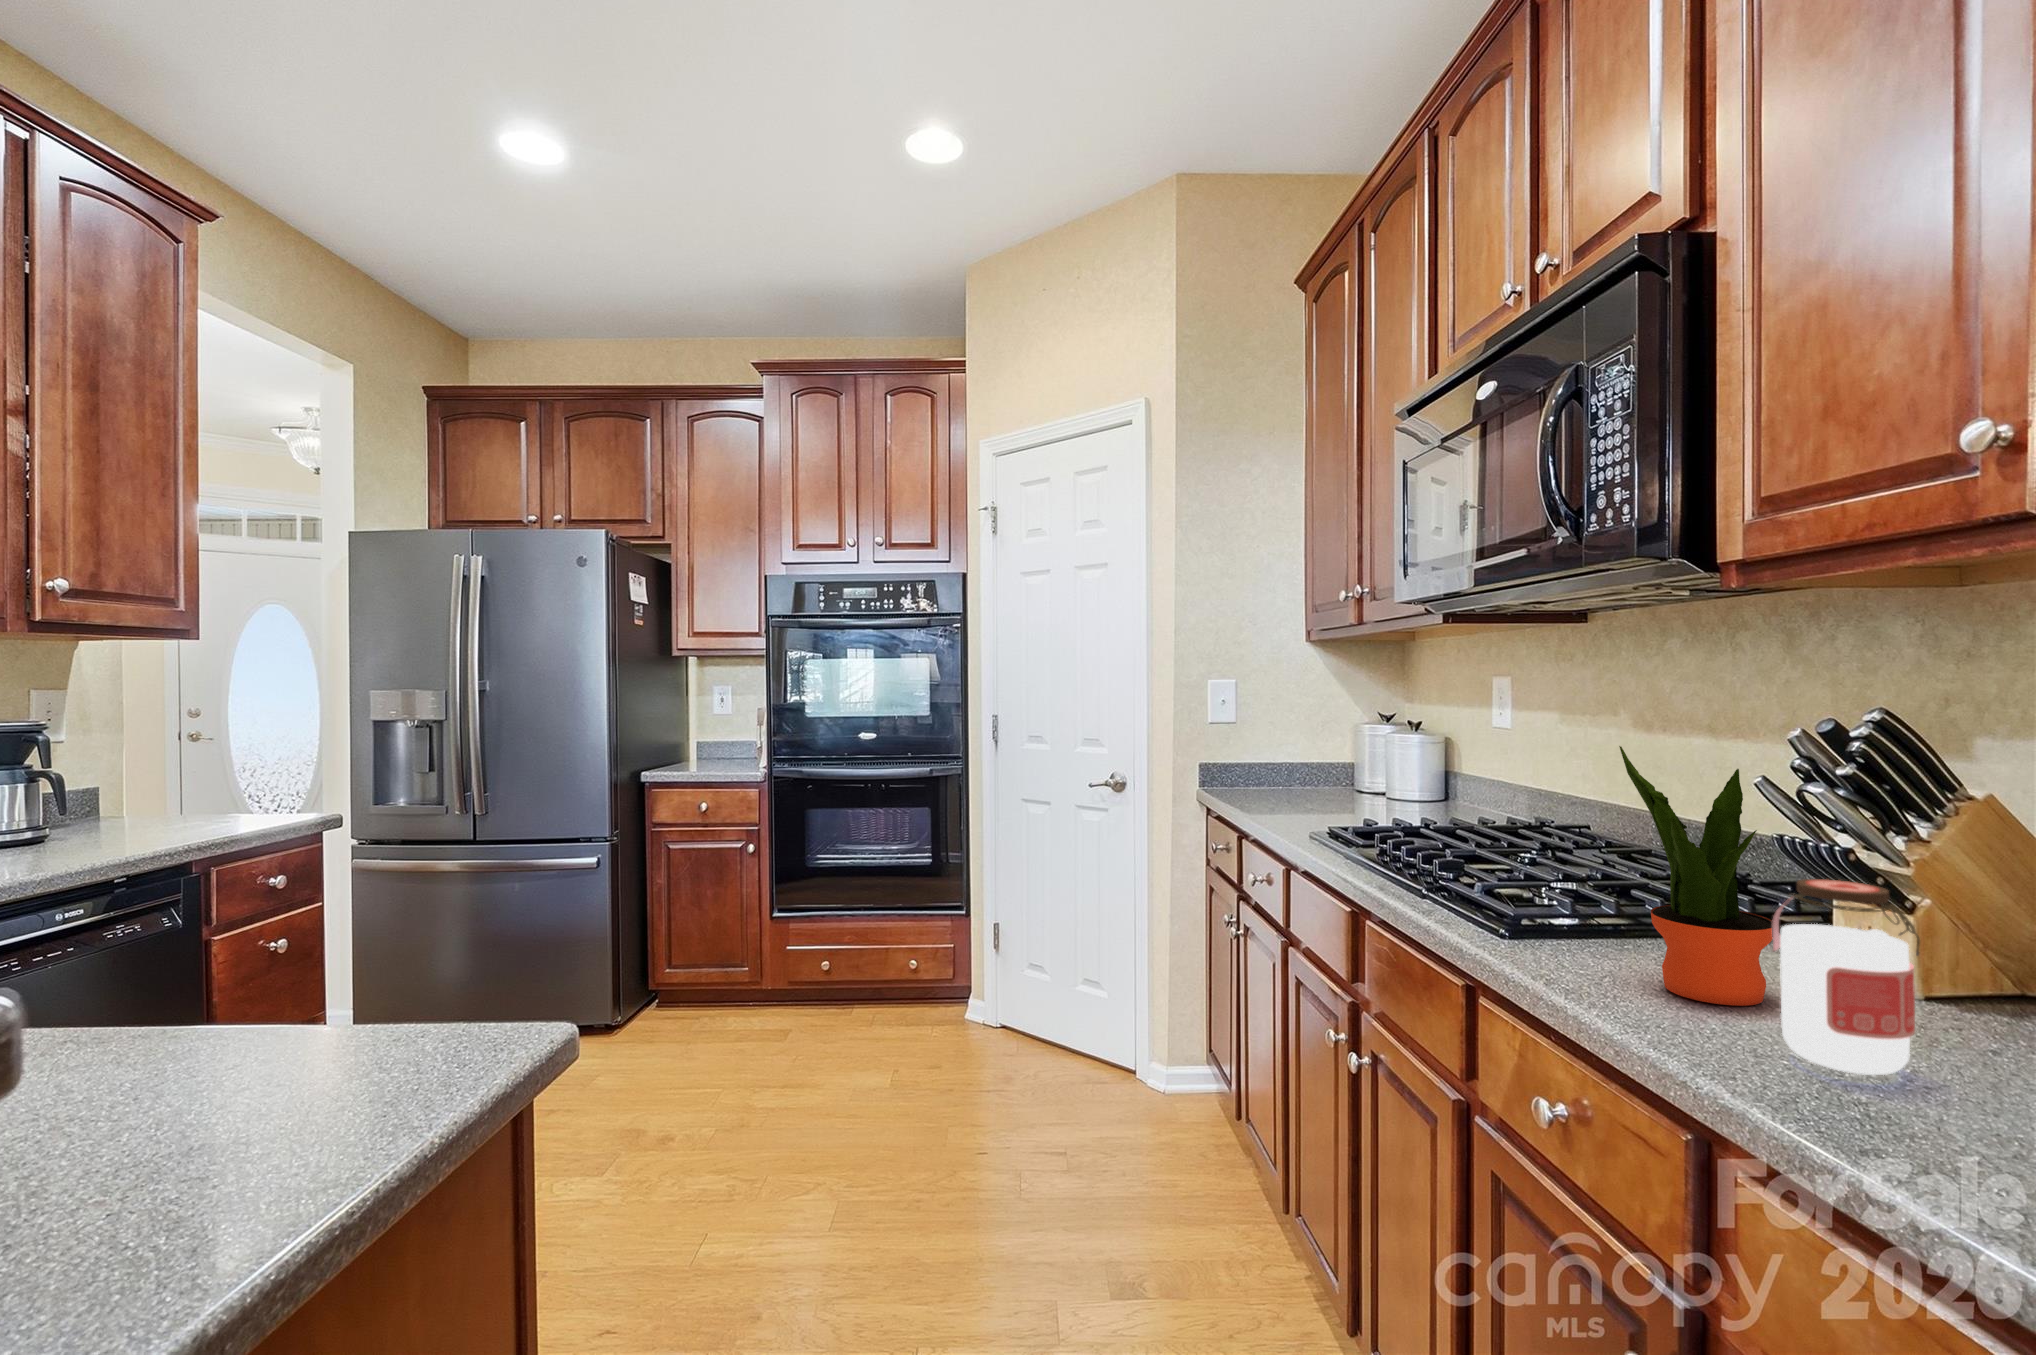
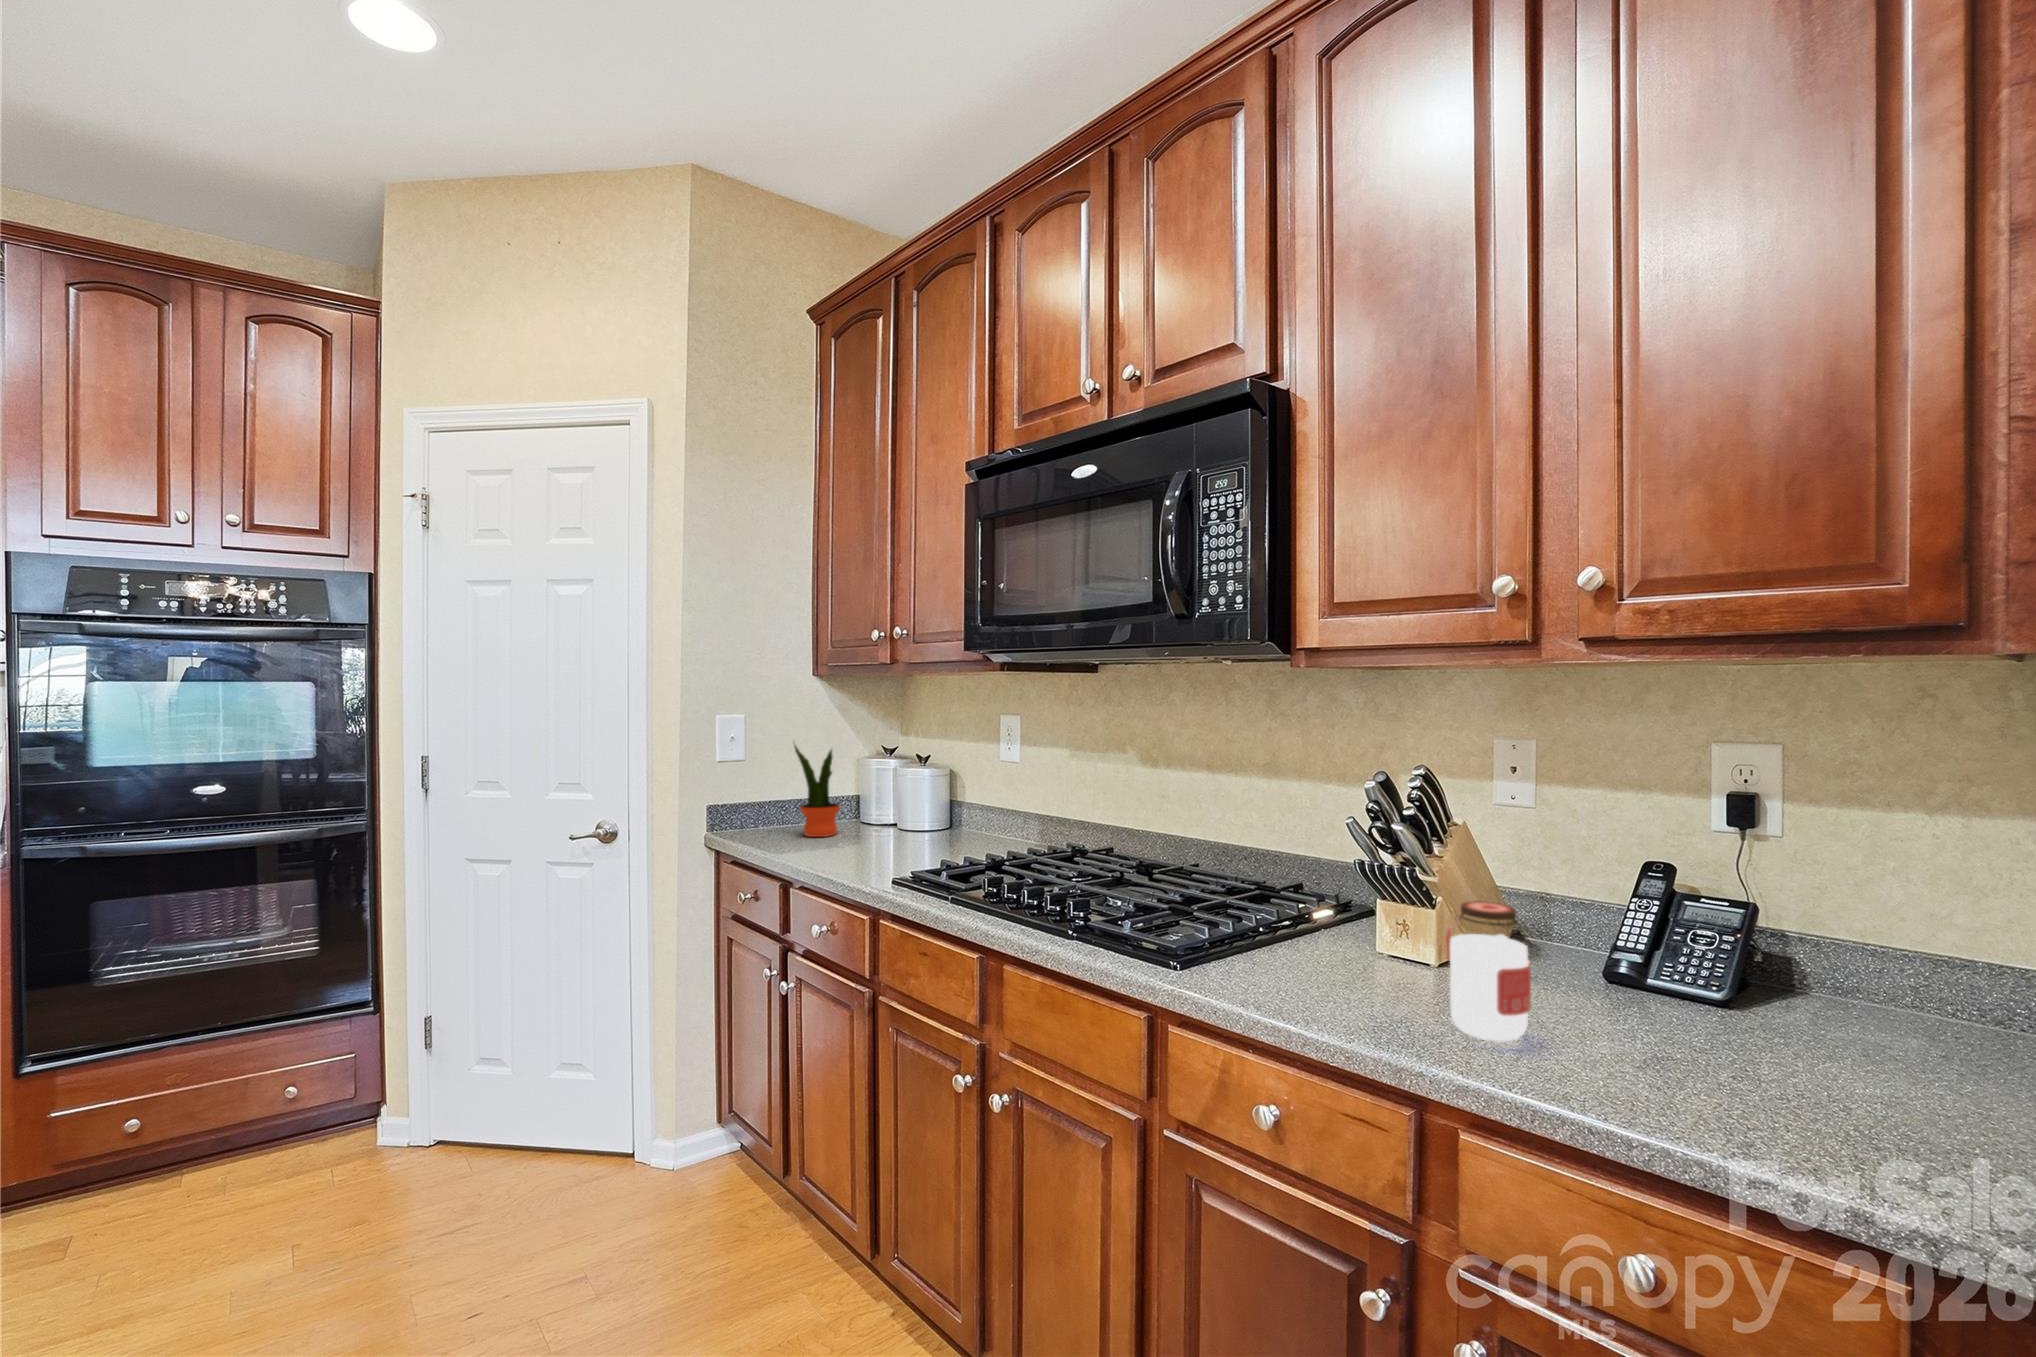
potted plant: present [1619,746,1773,1006] -> present [794,746,840,837]

